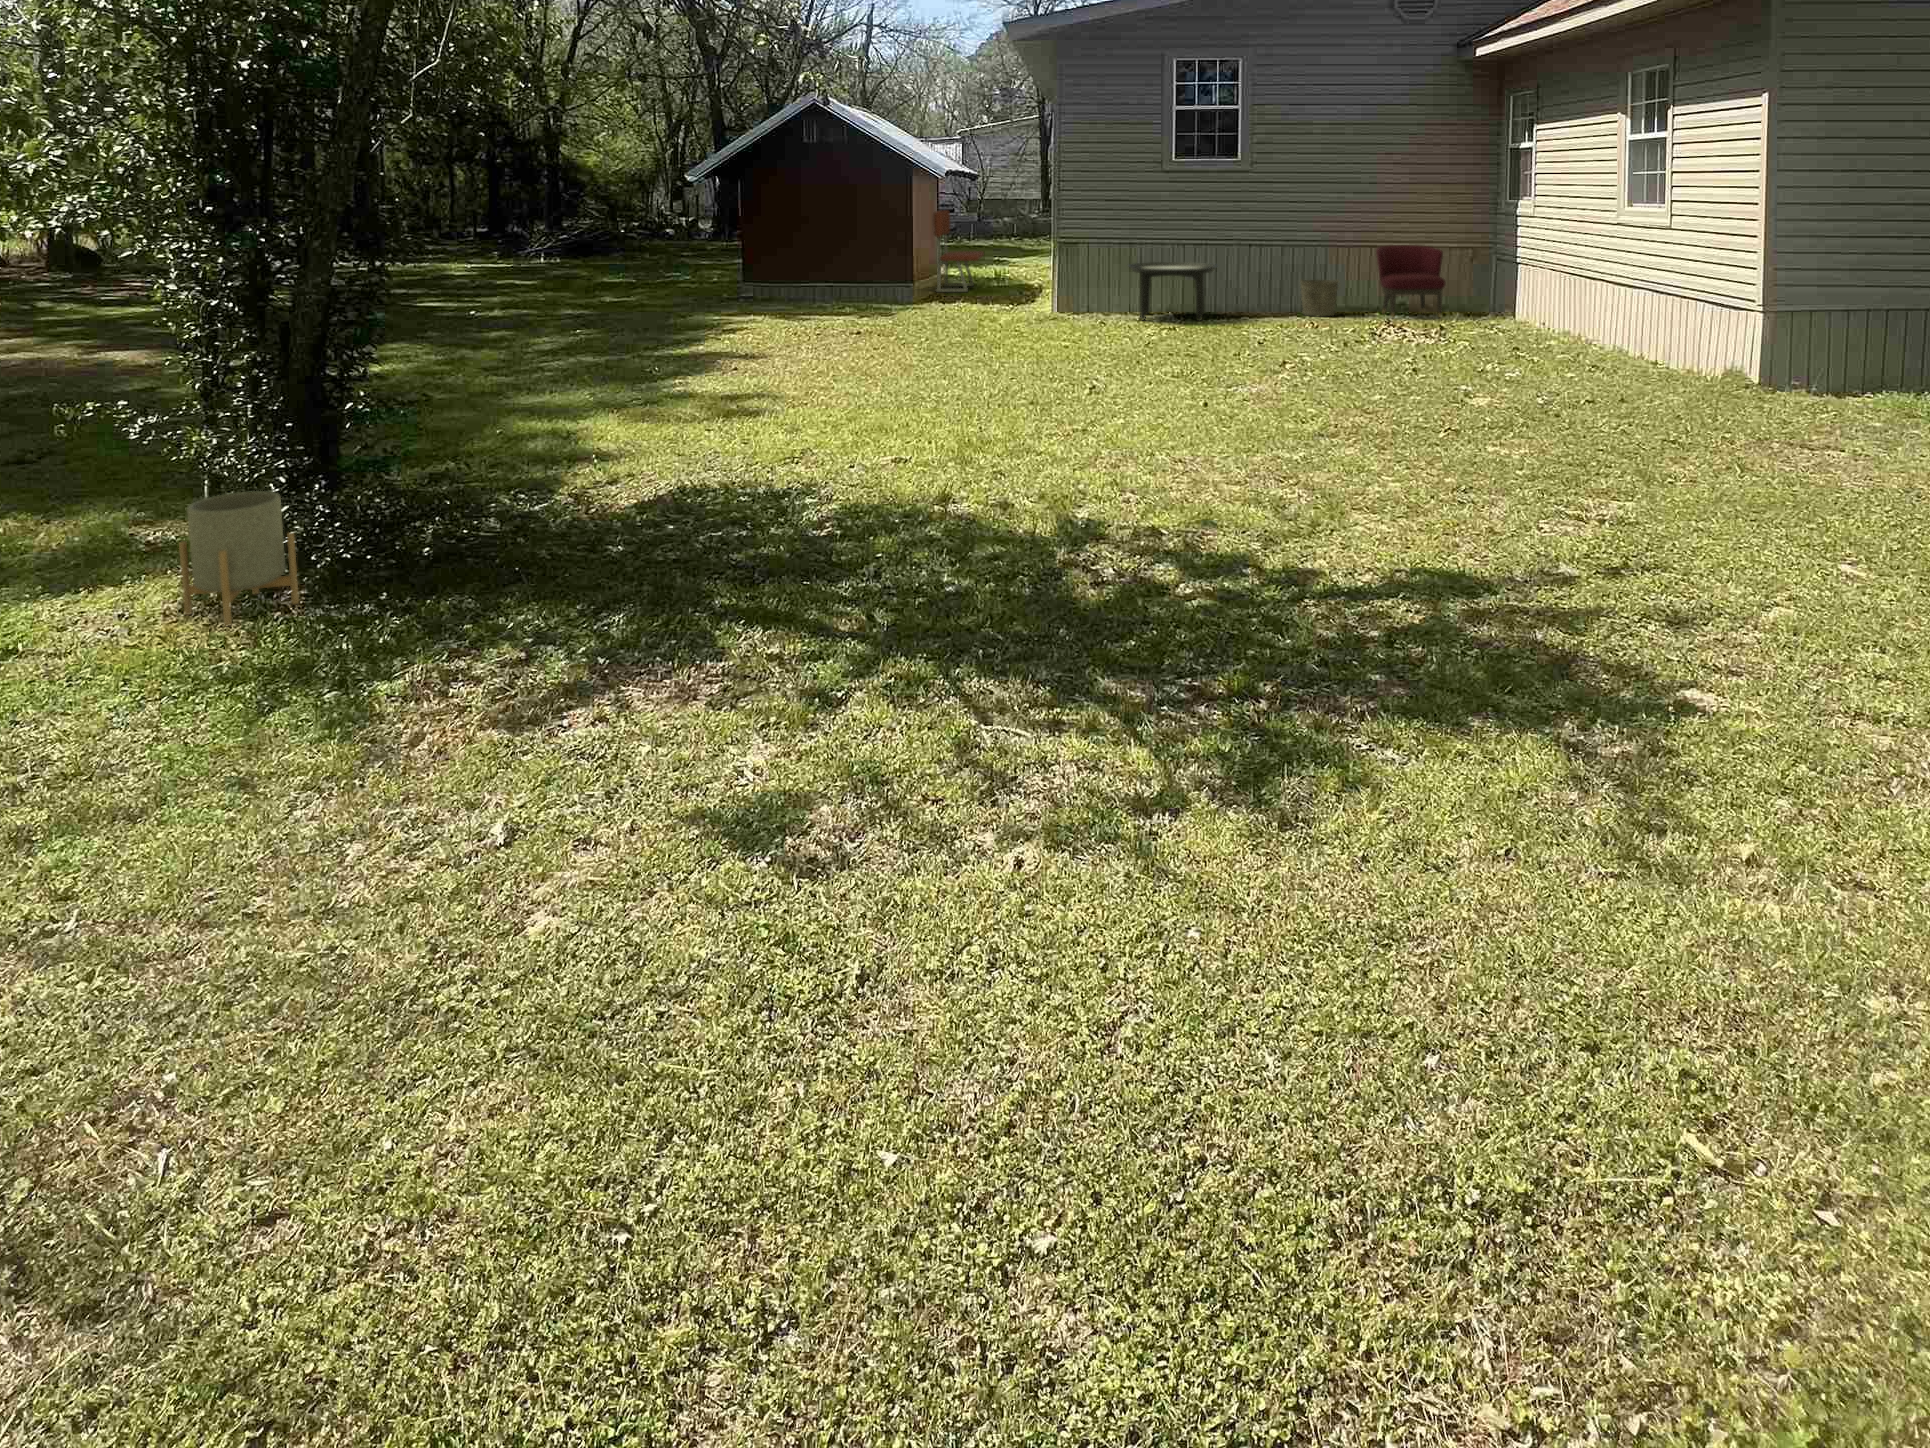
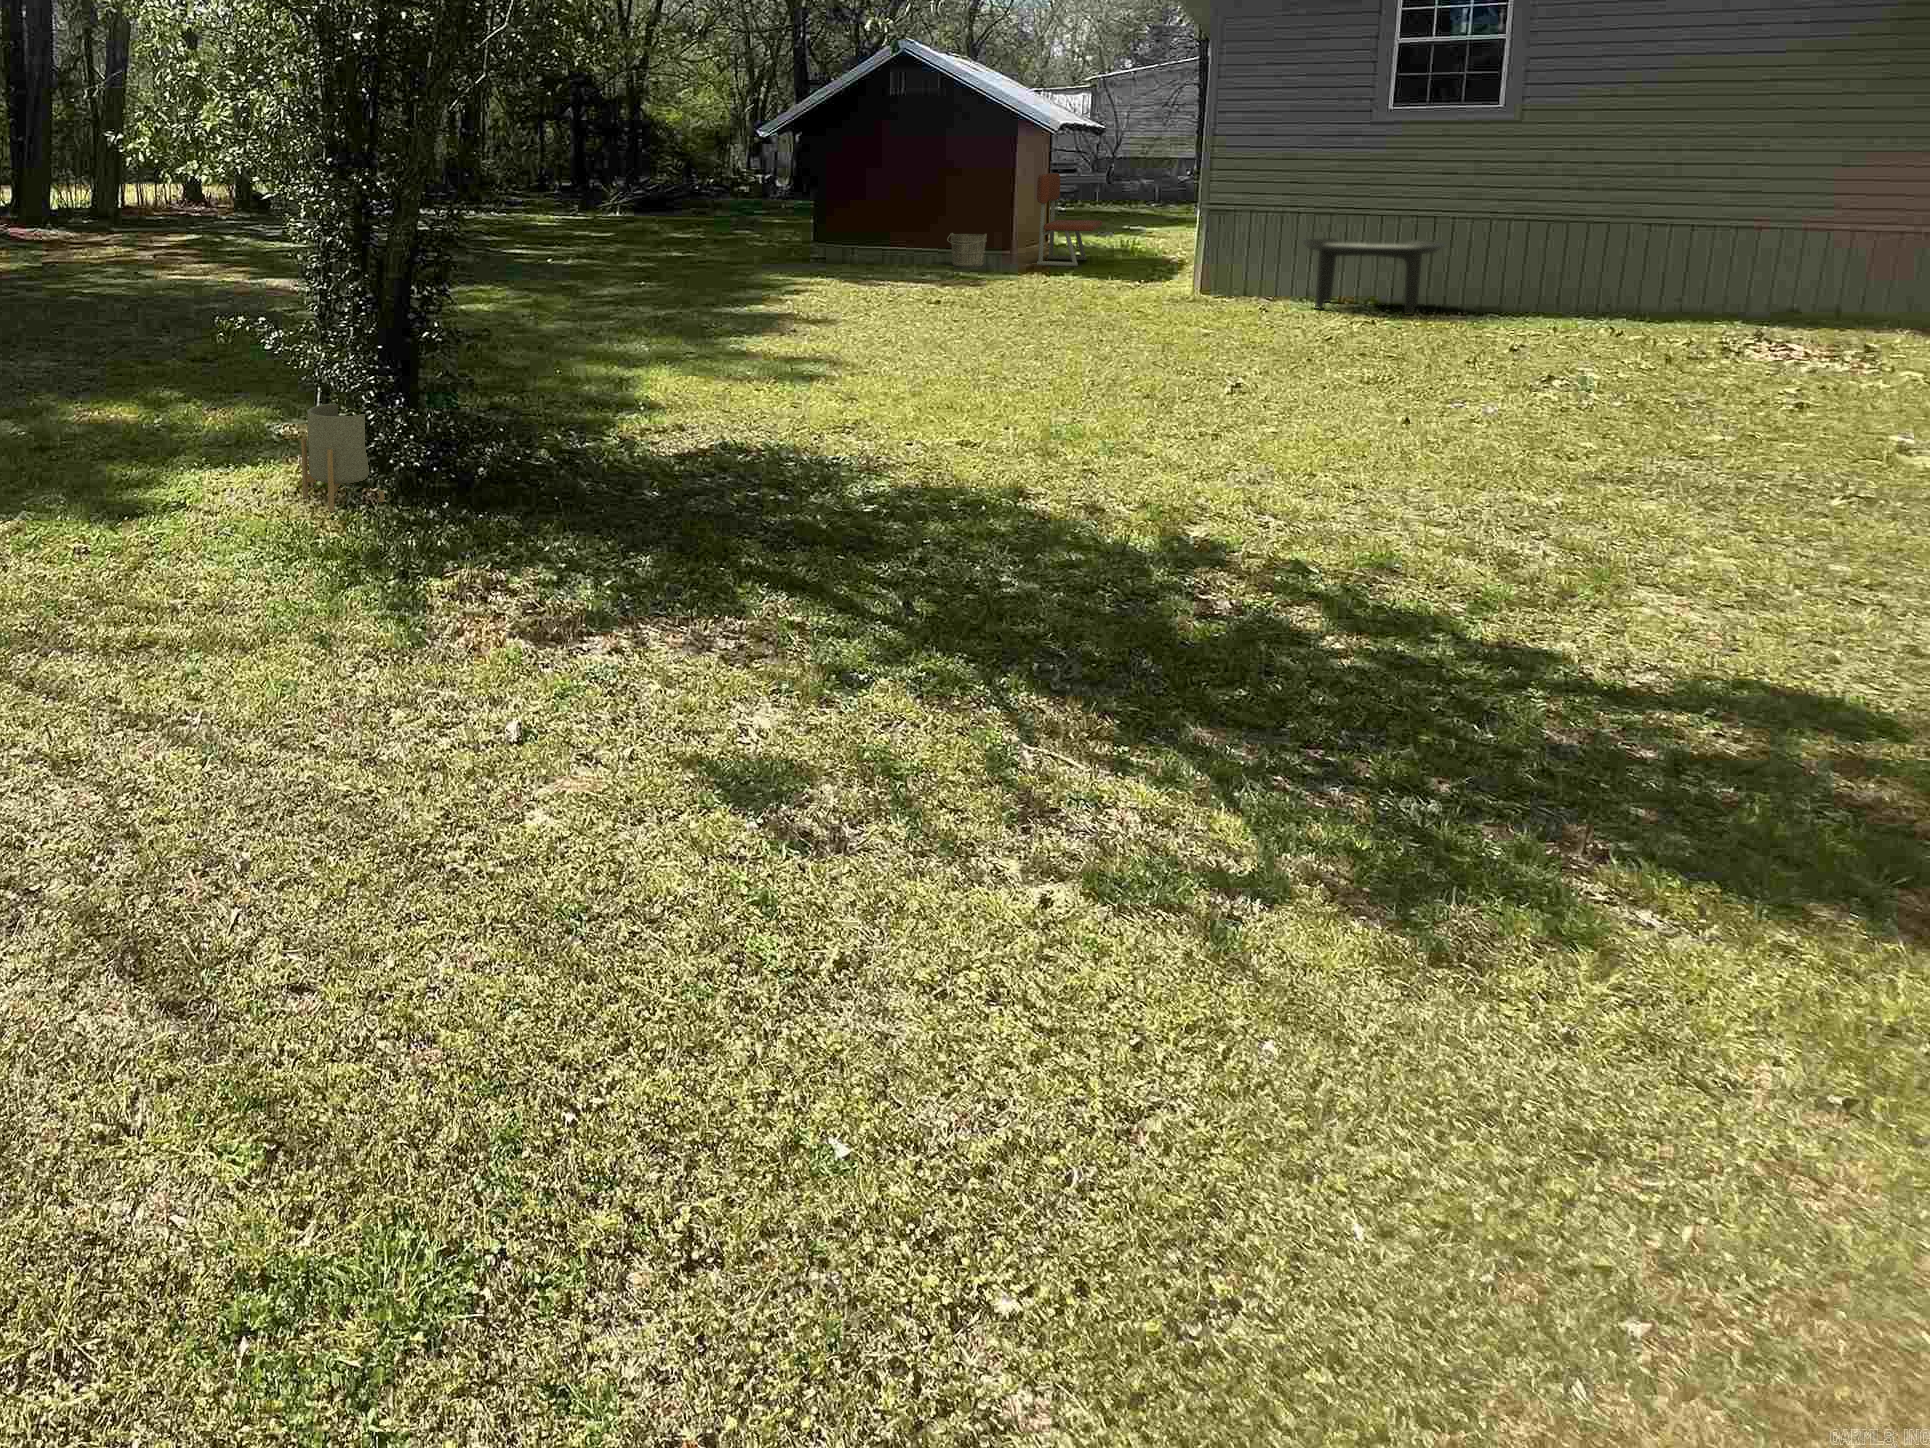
chair: present [1376,245,1446,318] -> none [1736,224,1878,332]
bucket: present [1300,280,1339,317] -> present [947,233,987,267]

